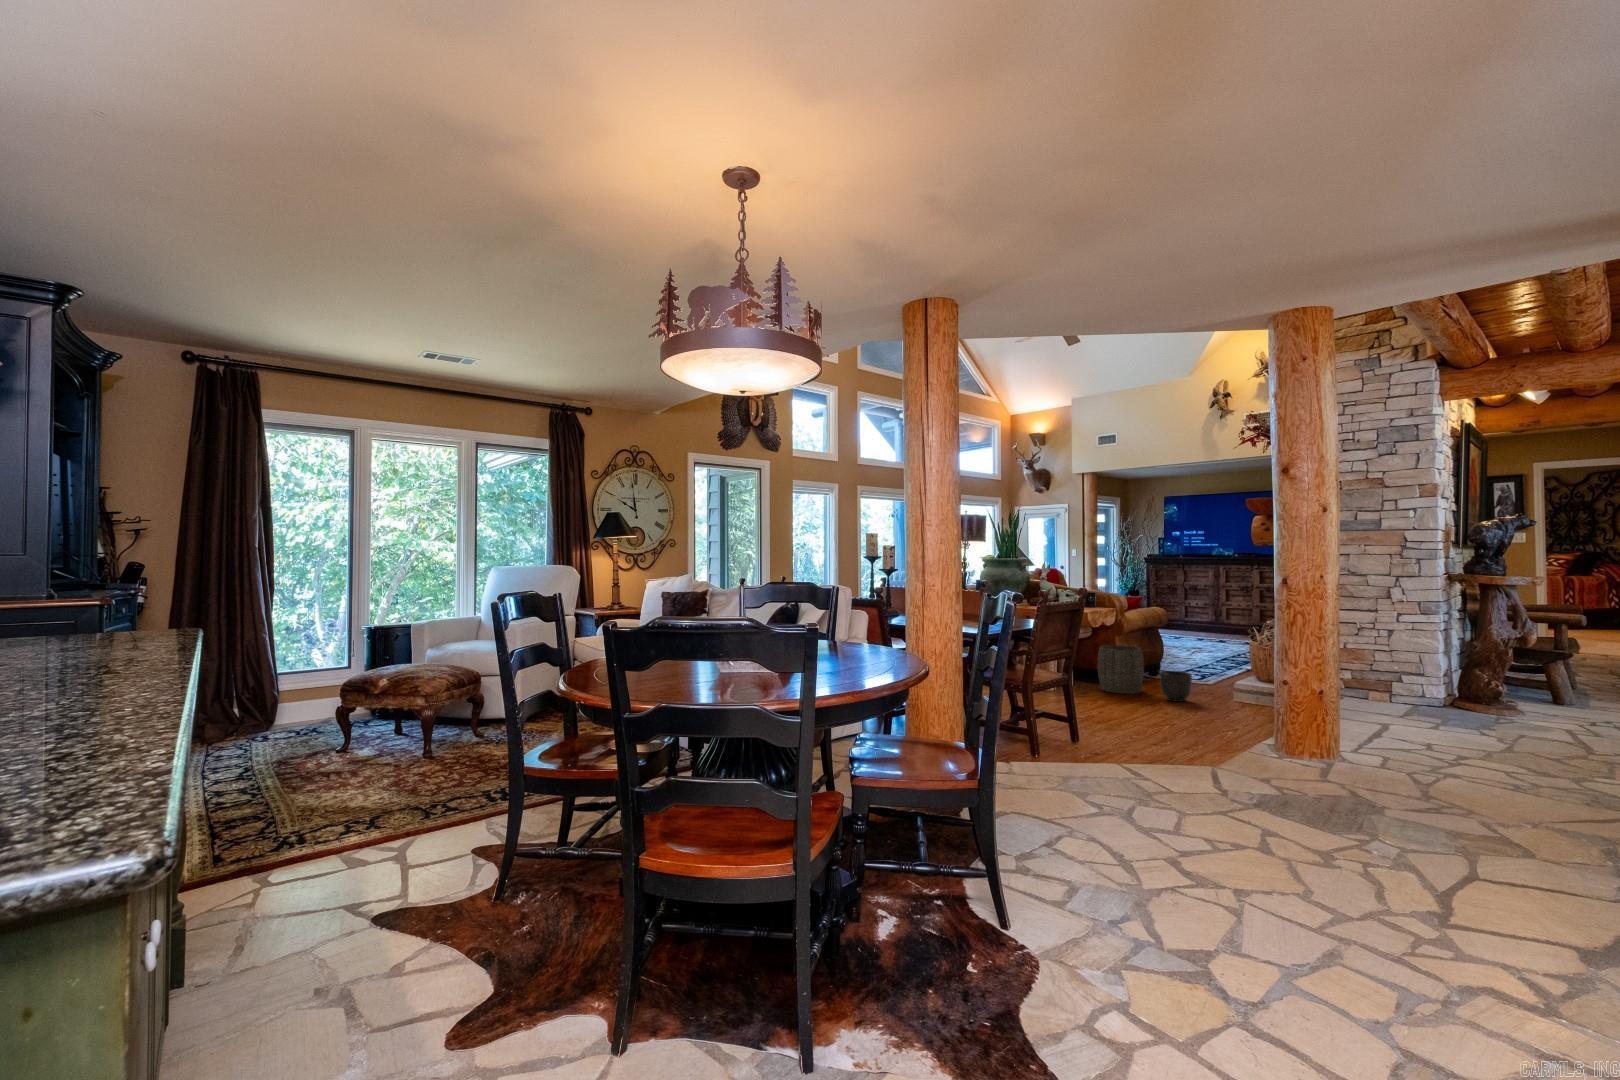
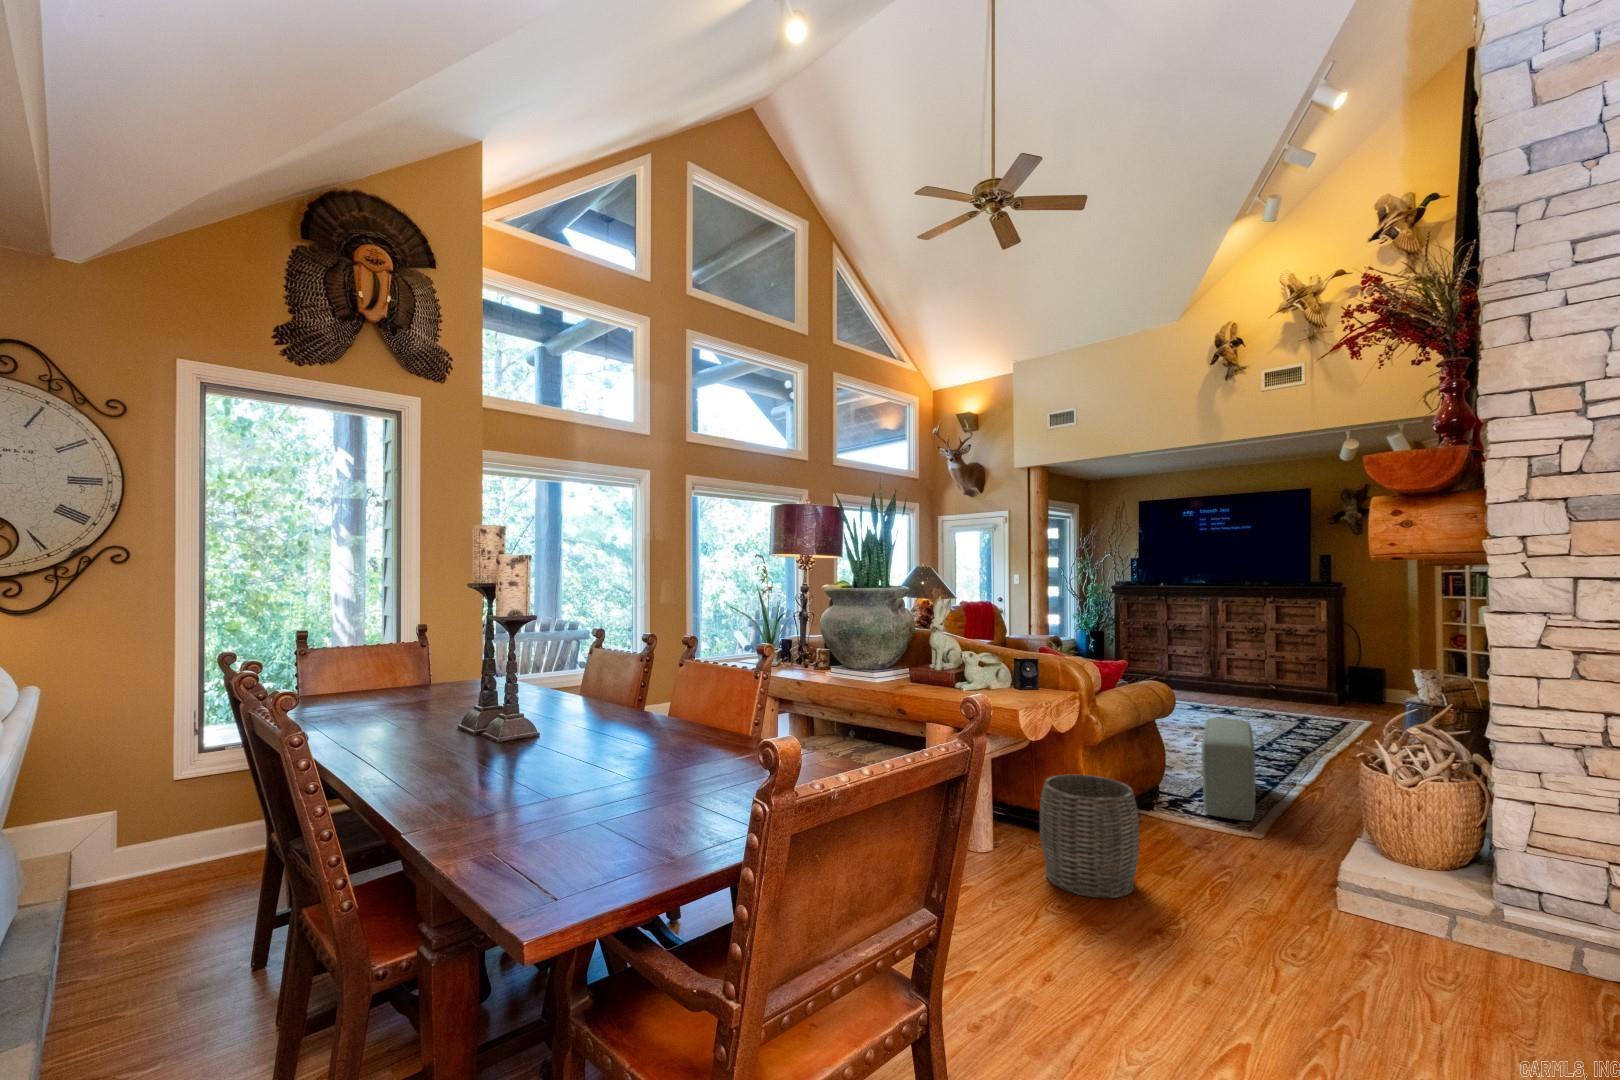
pouf: none [1183,630,1215,676] -> present [1201,718,1256,821]
planter: present [1160,671,1192,702] -> none [1182,855,1259,943]

